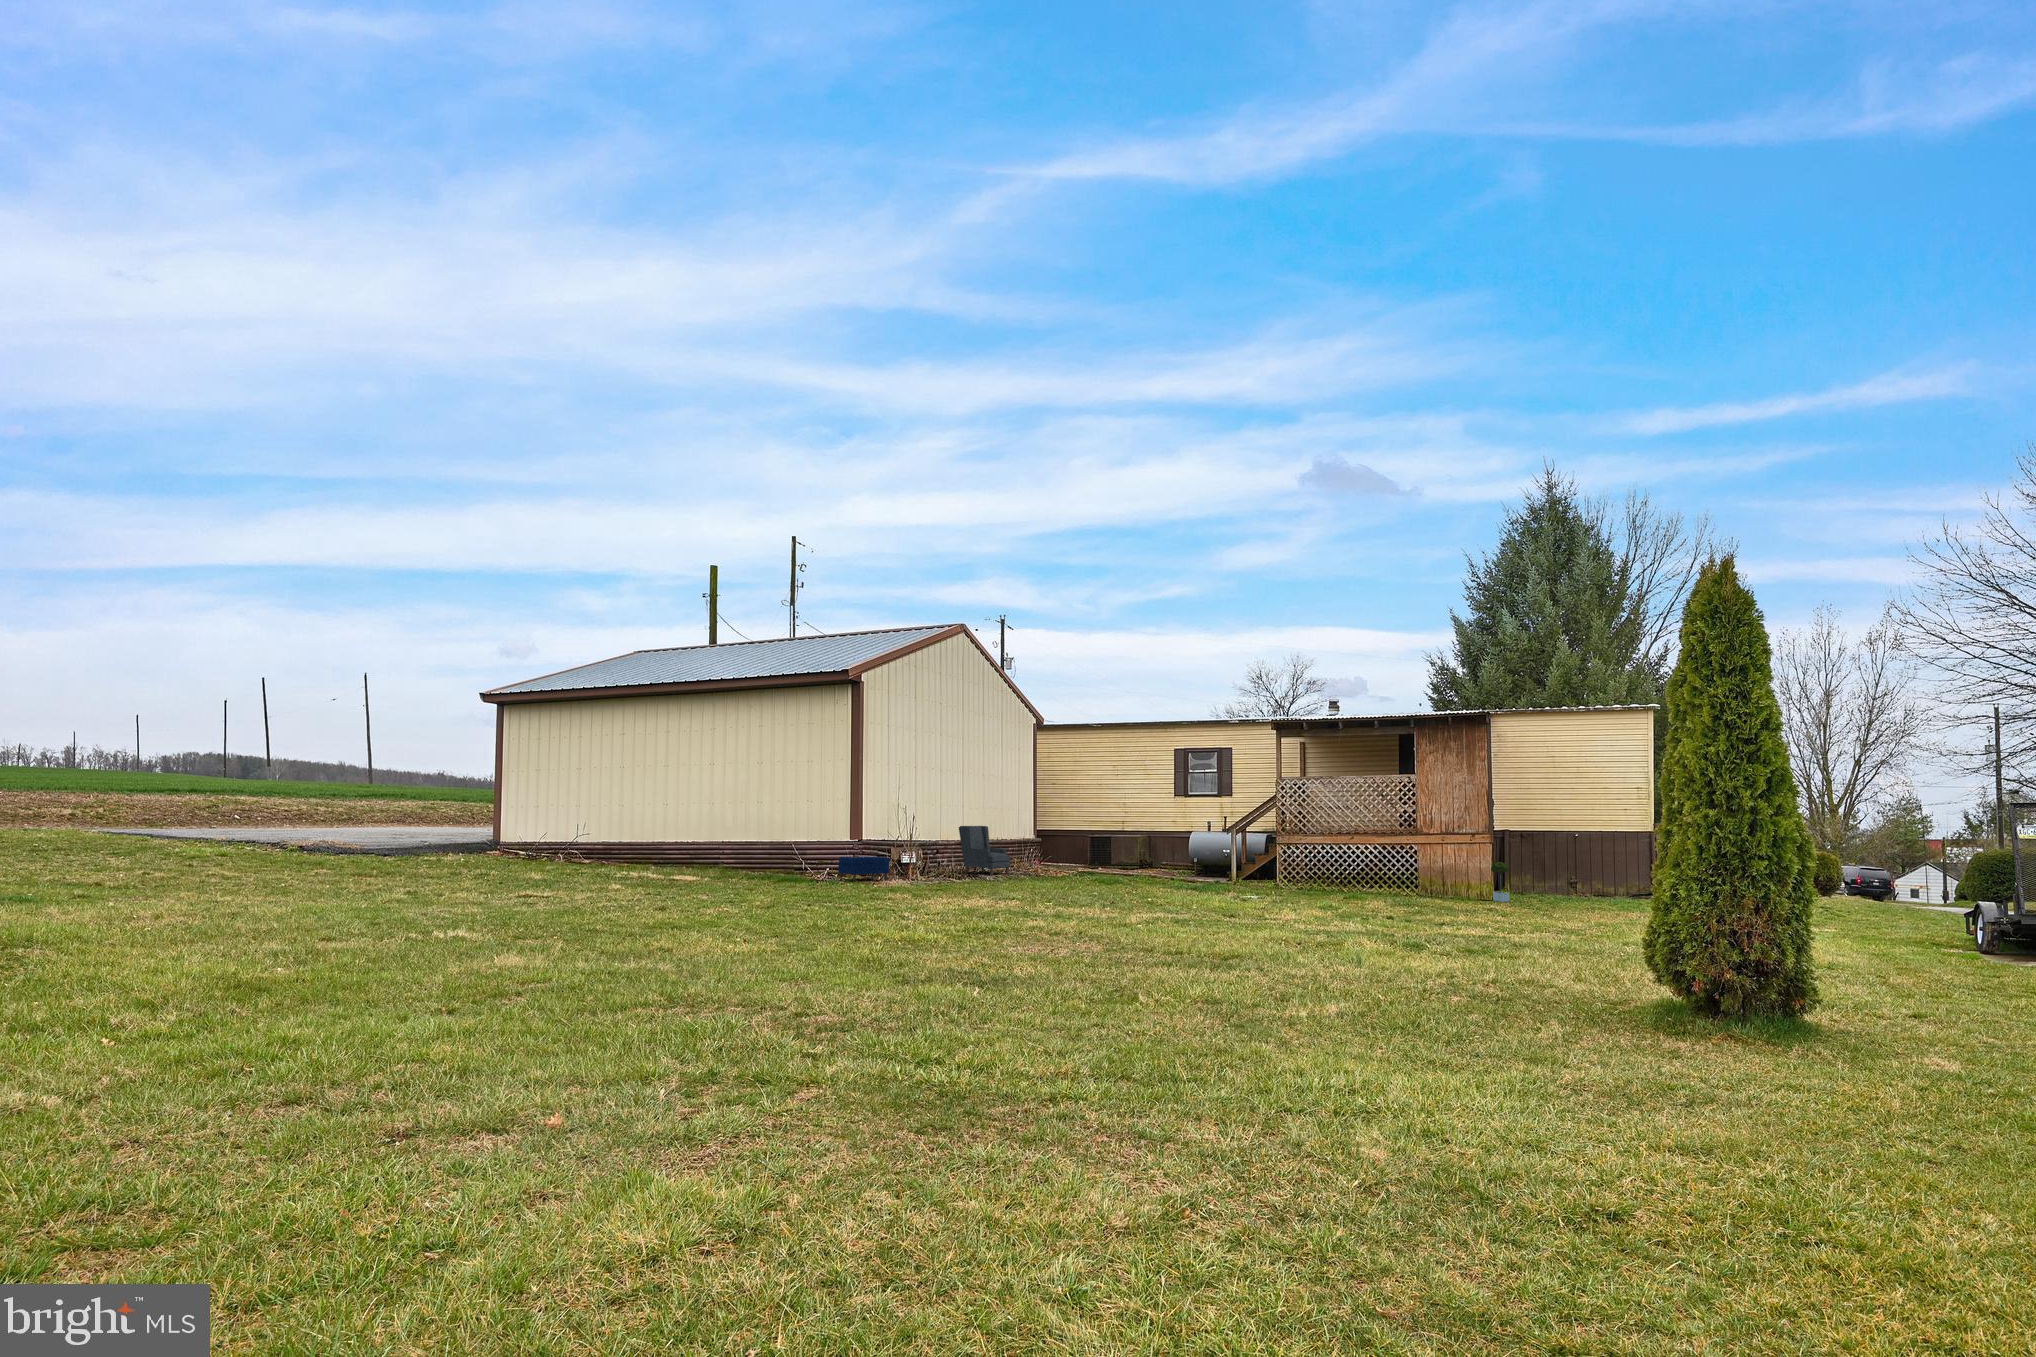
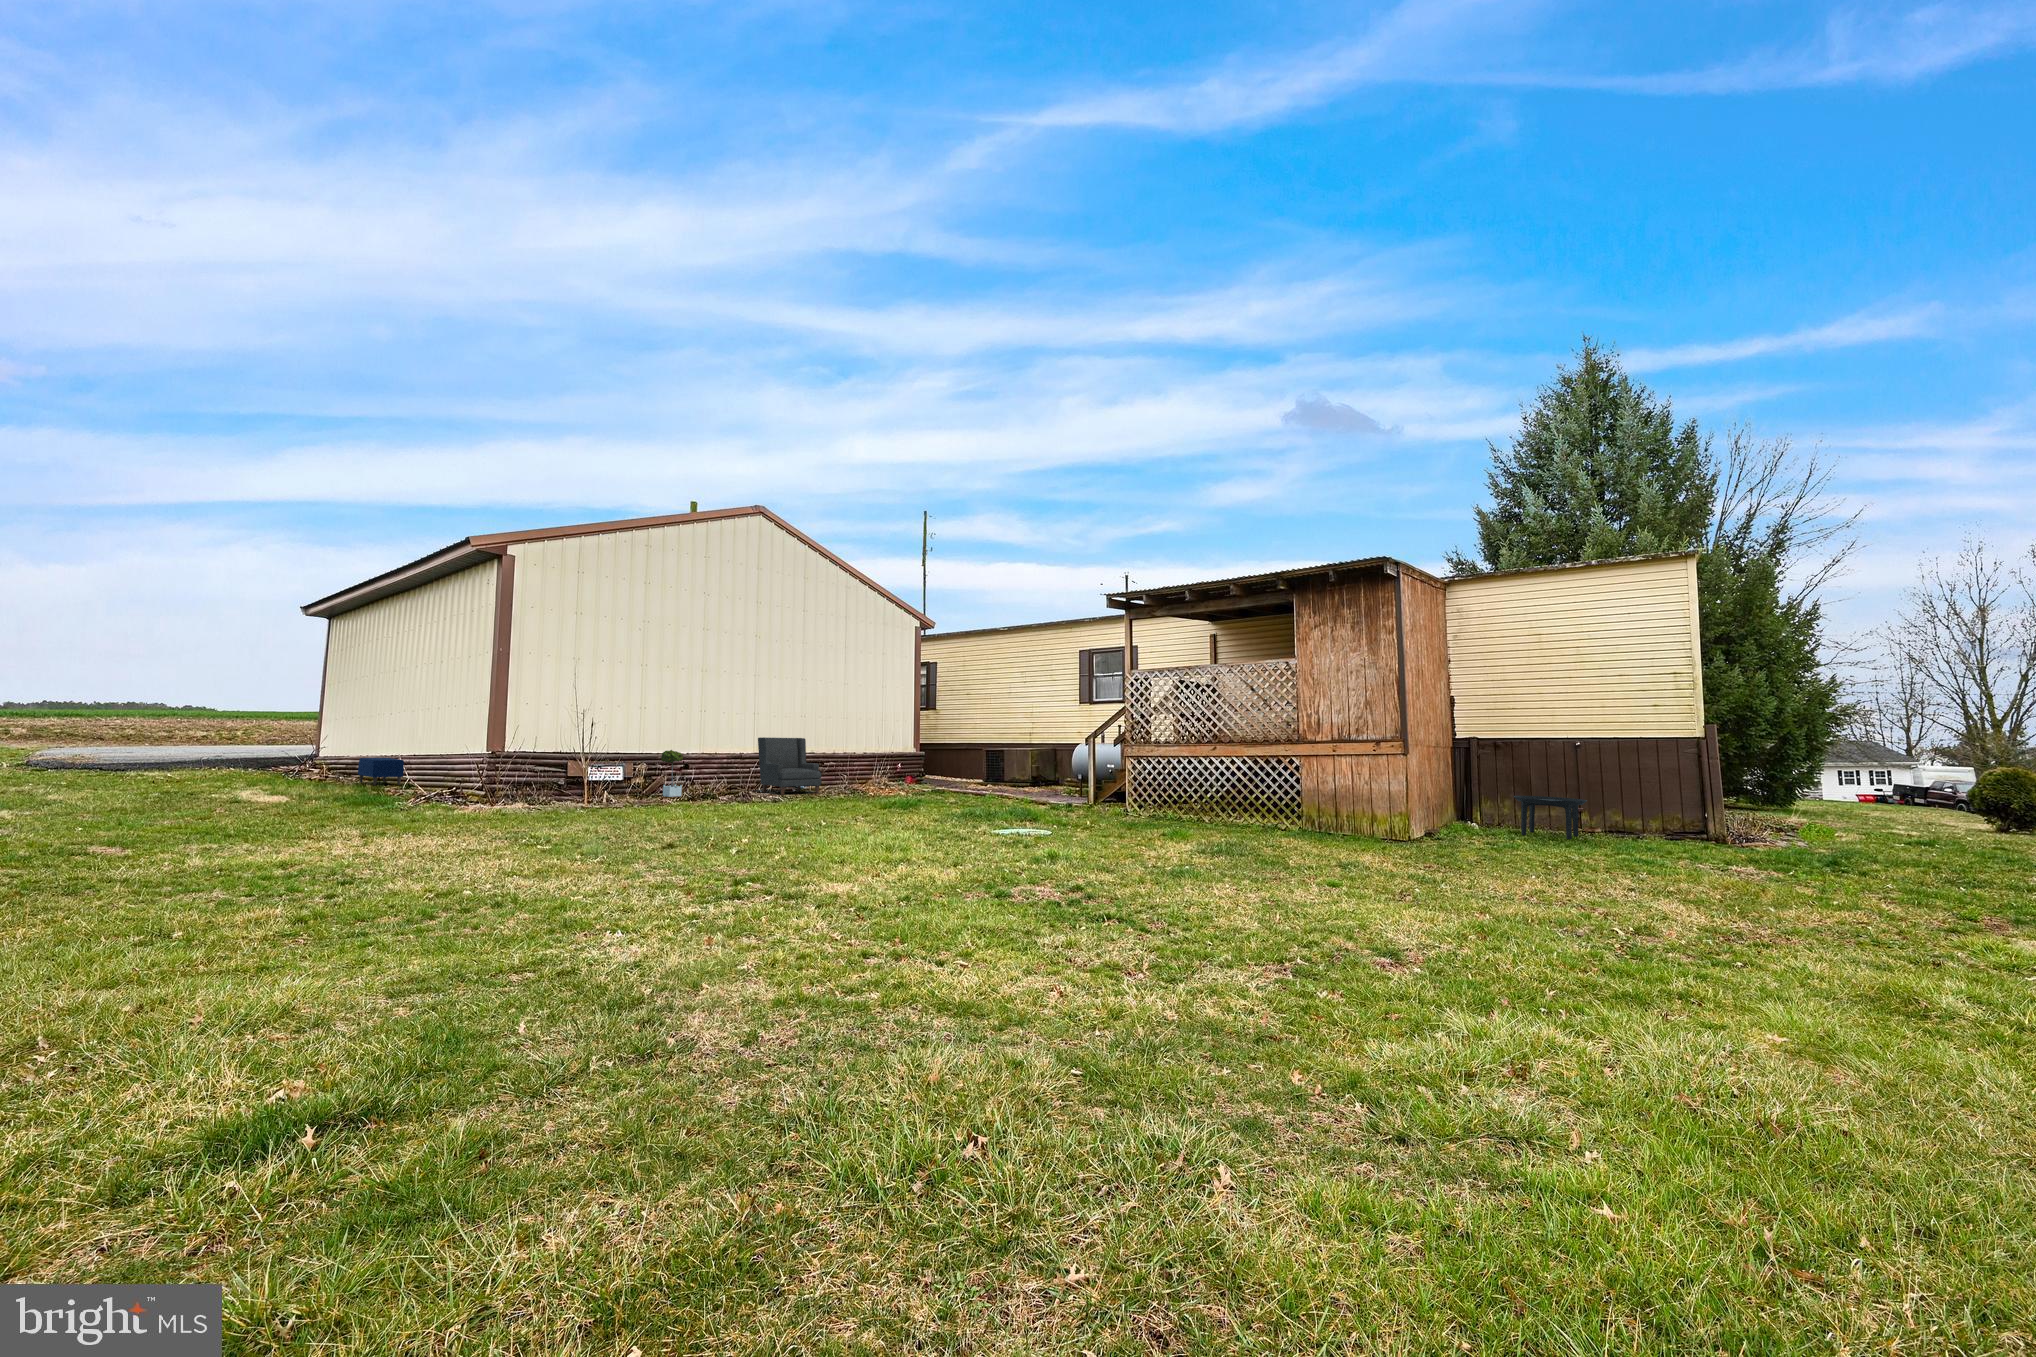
bench: present [838,857,889,882] -> present [358,758,404,785]
potted tree: present [1491,862,1510,902] -> present [661,750,683,797]
round table: none [1543,870,1590,899] -> present [1514,796,1587,839]

